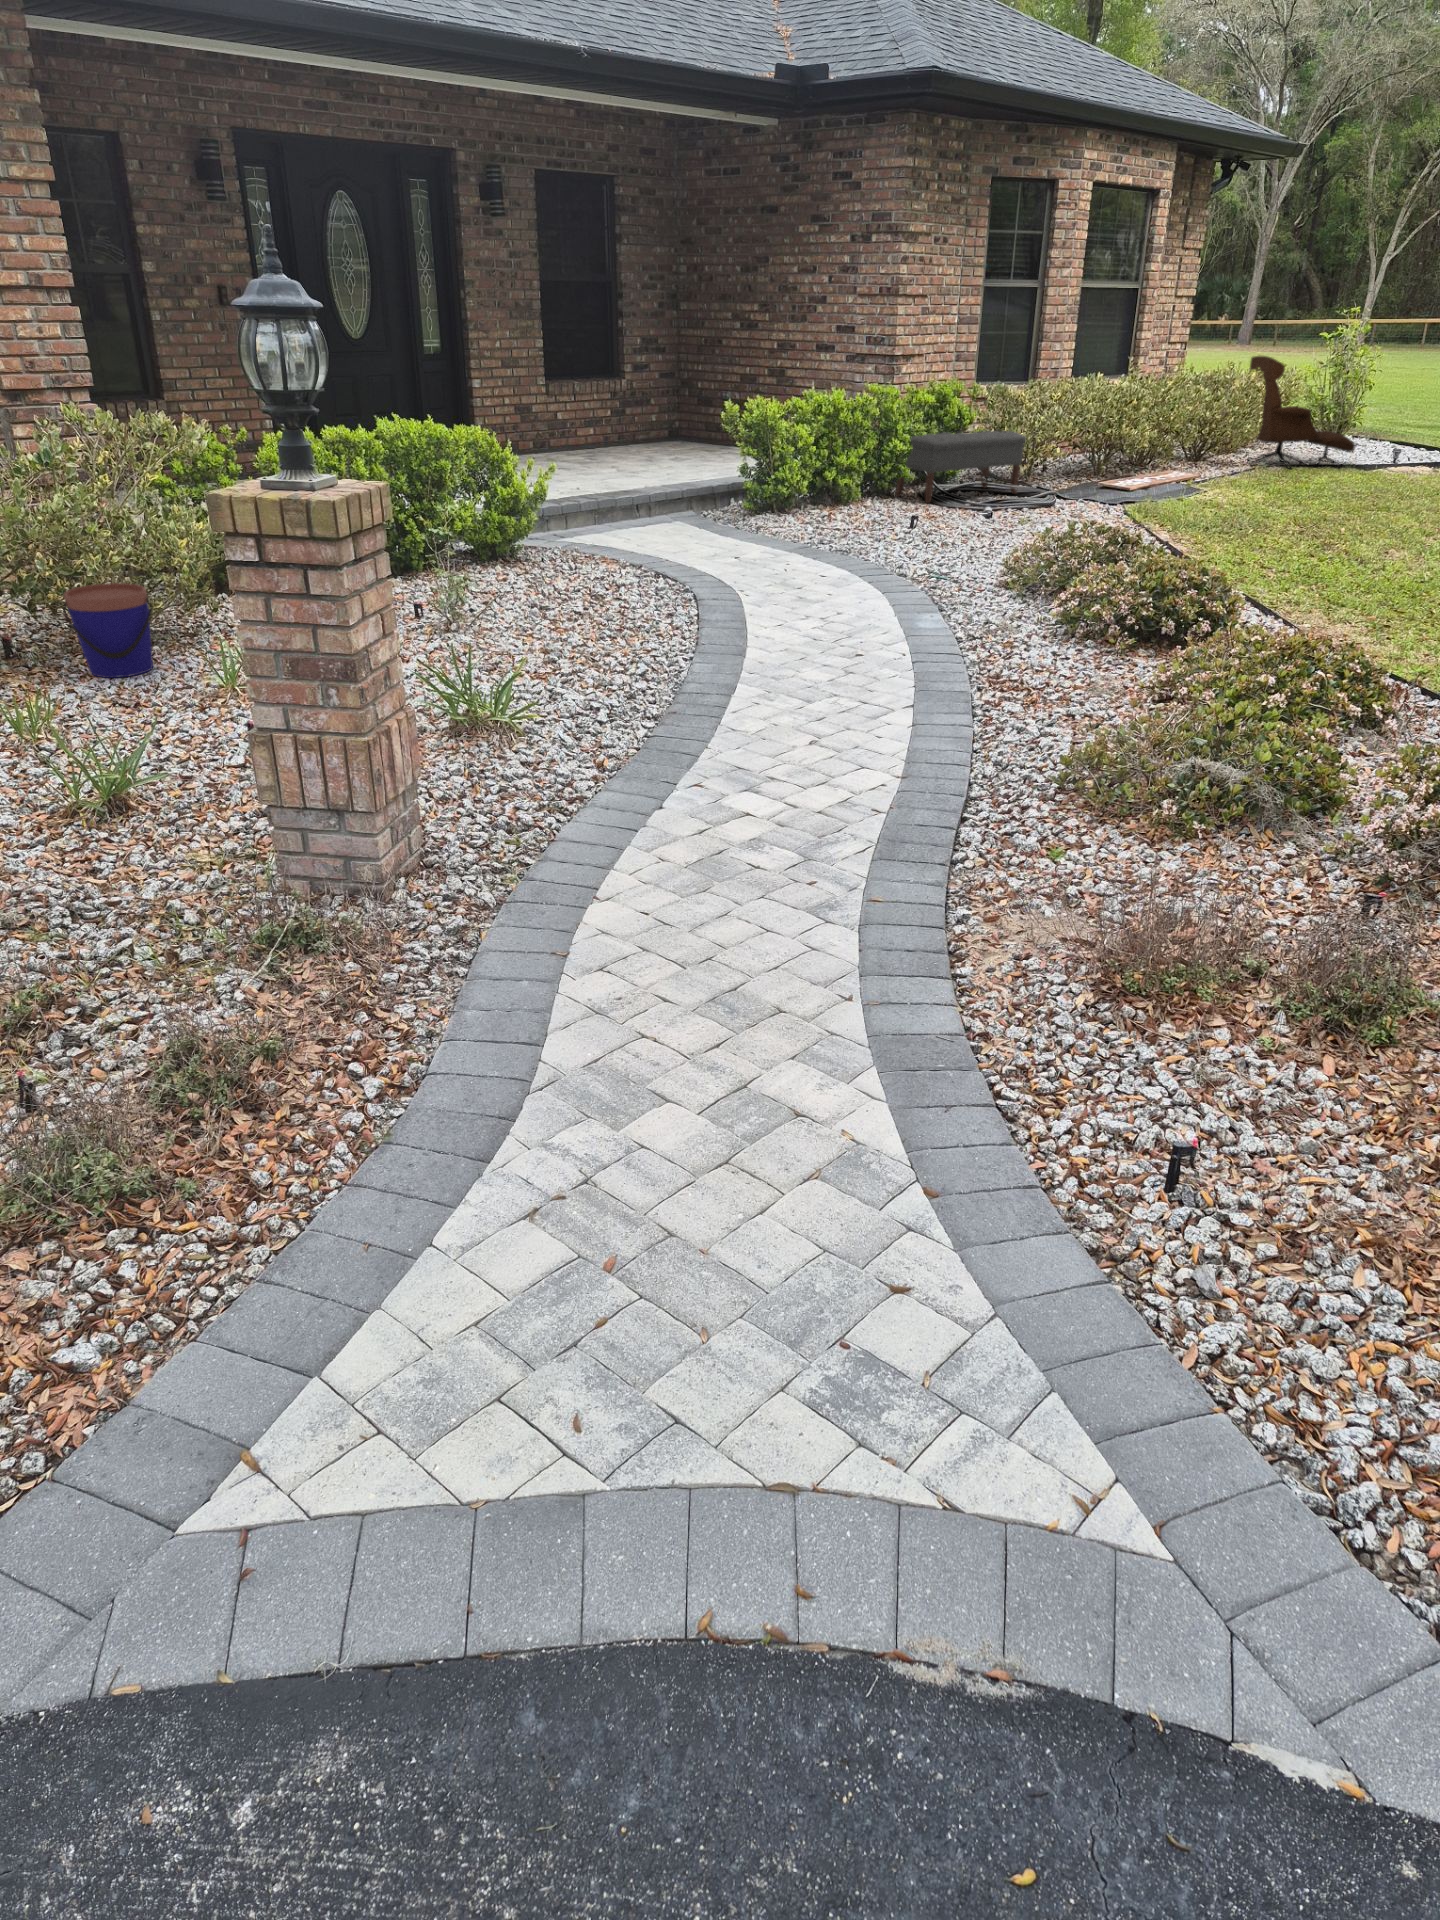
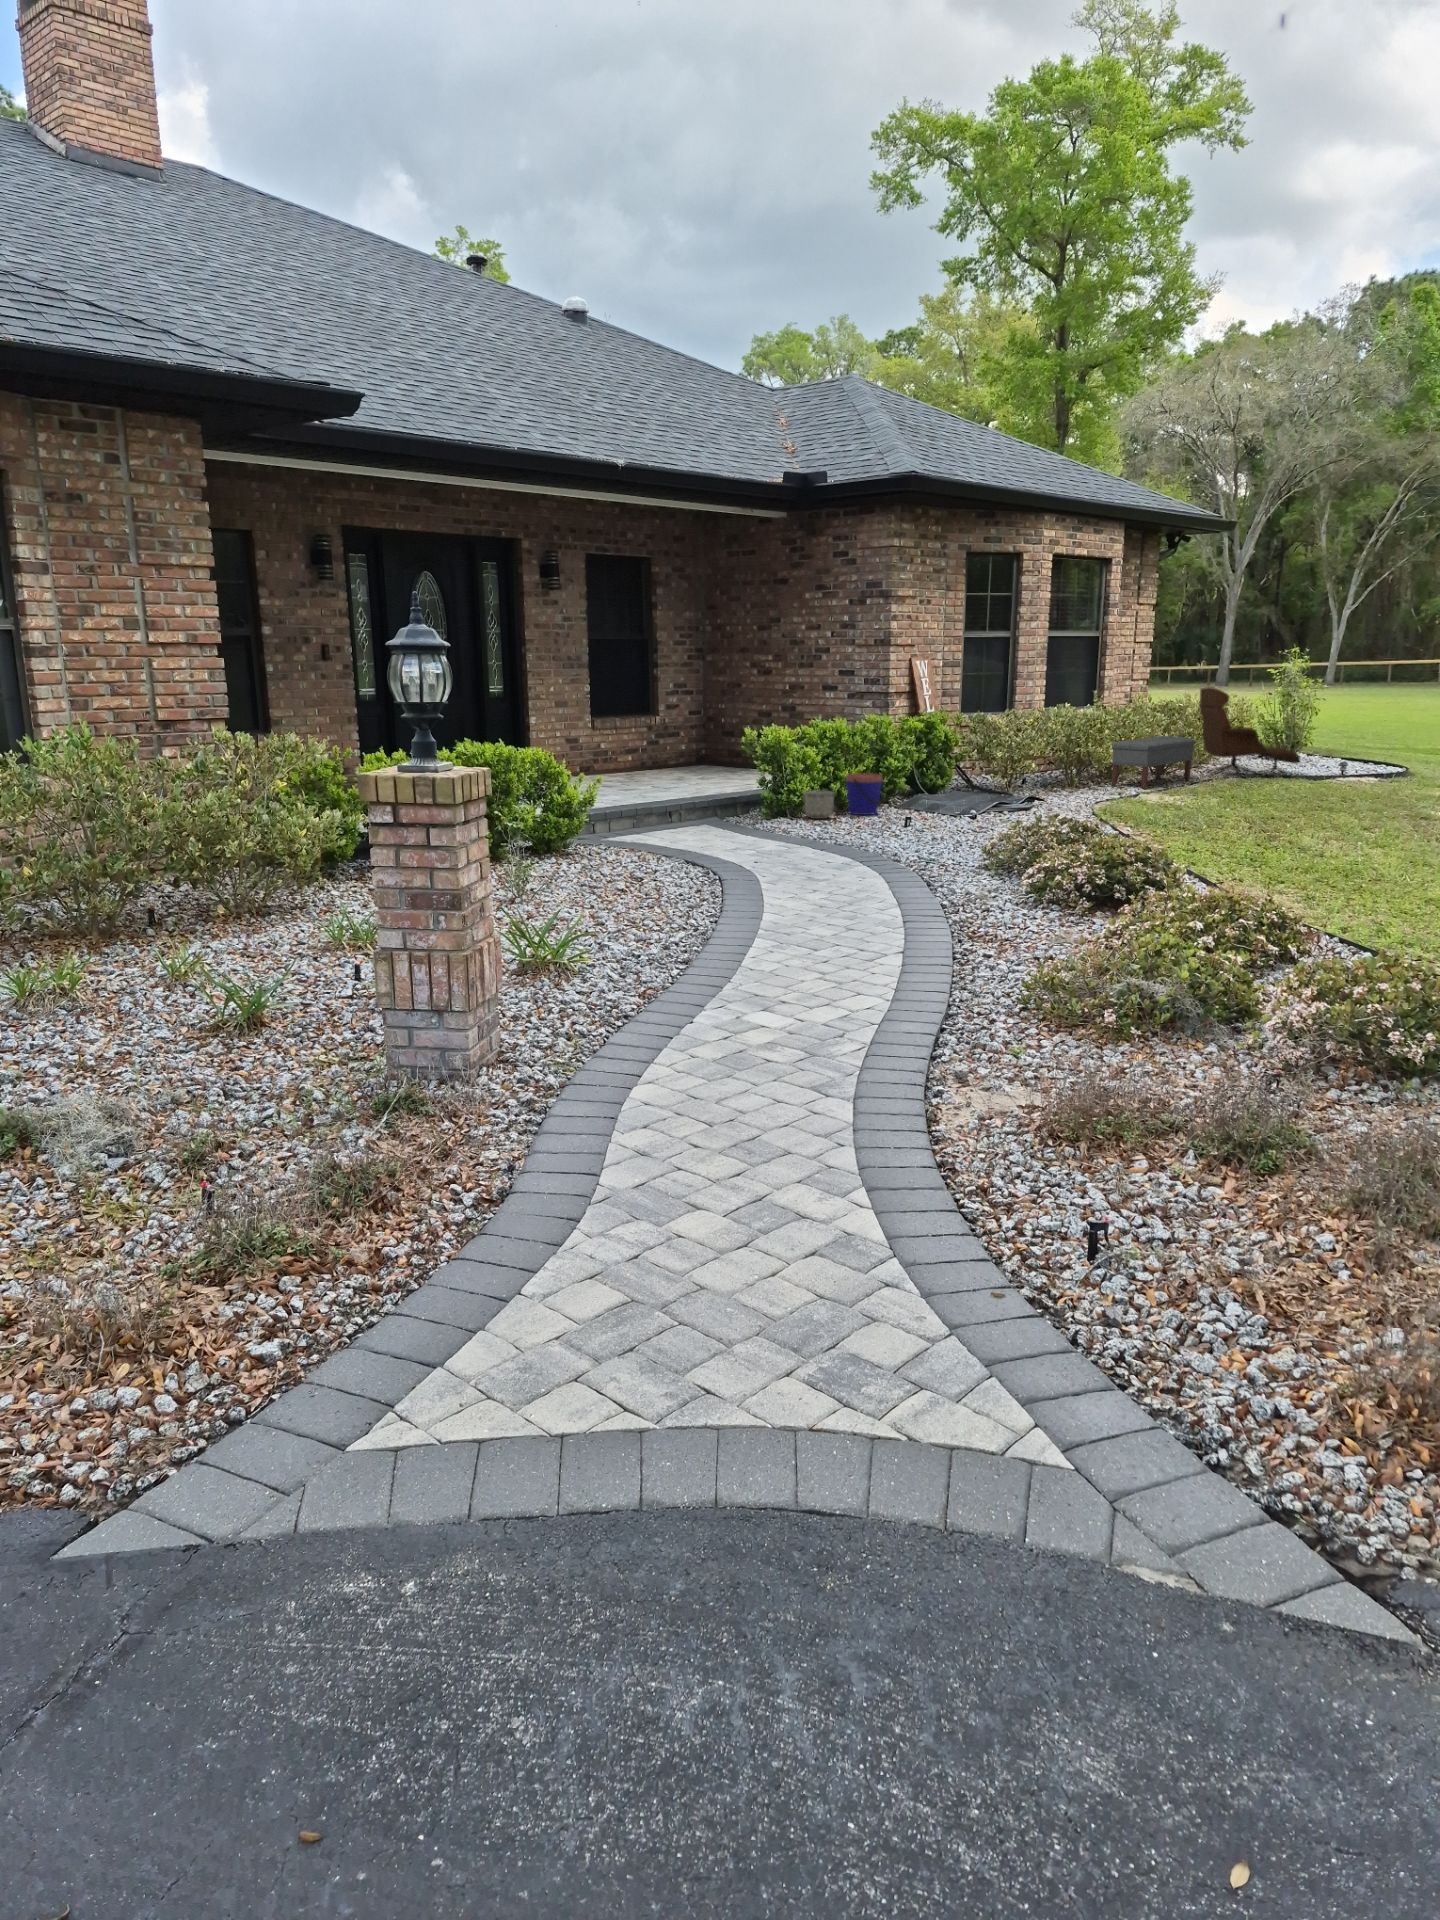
bench: present [896,430,1026,503] -> present [1111,736,1195,789]
planter: none [792,480,828,516] -> present [804,791,834,819]
bucket: present [63,583,153,678] -> present [846,773,884,815]

